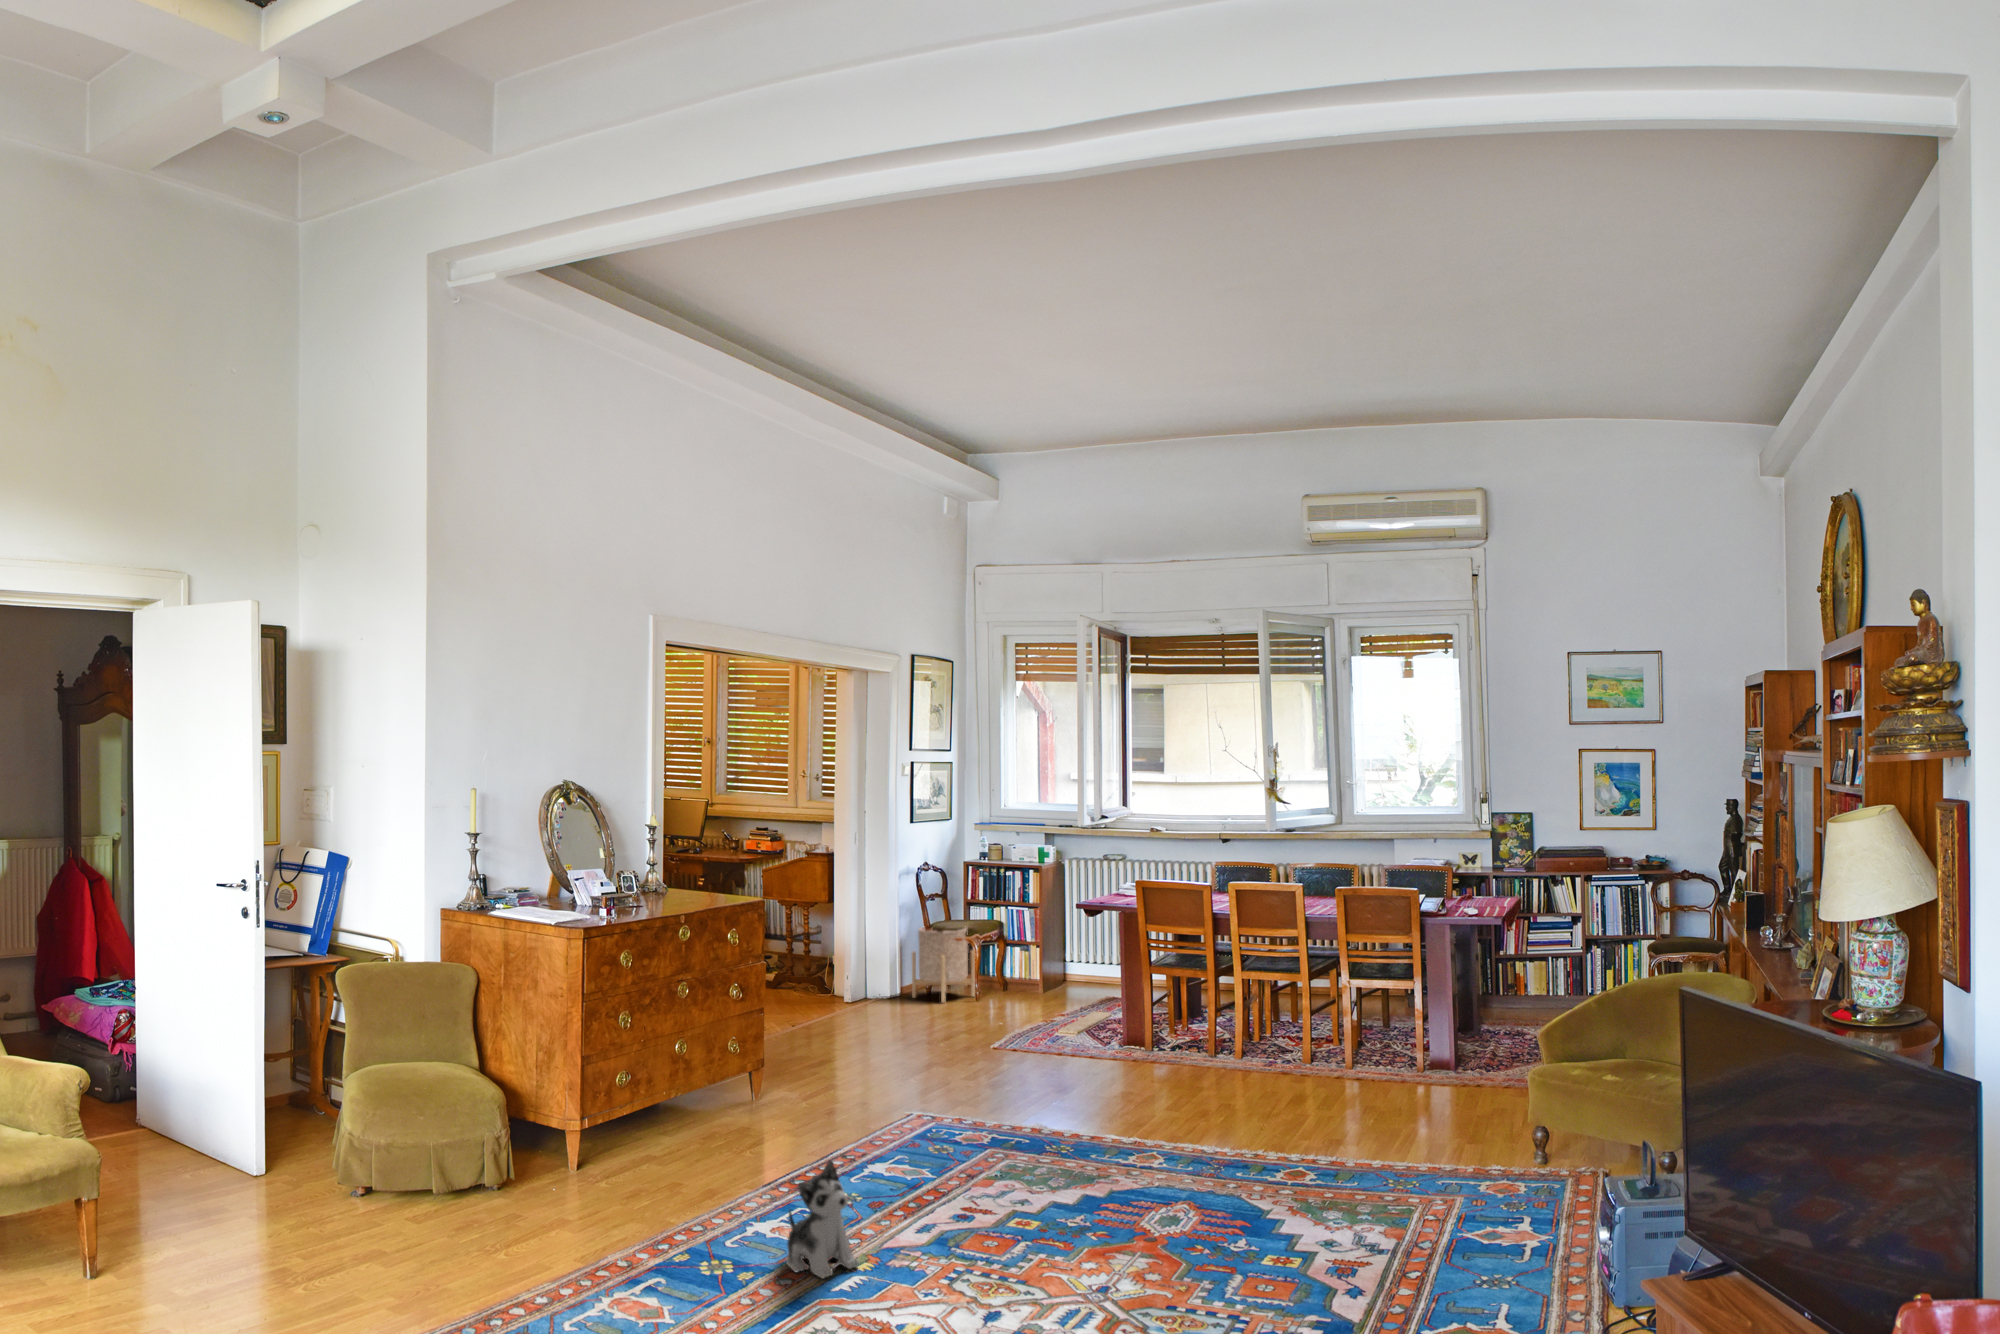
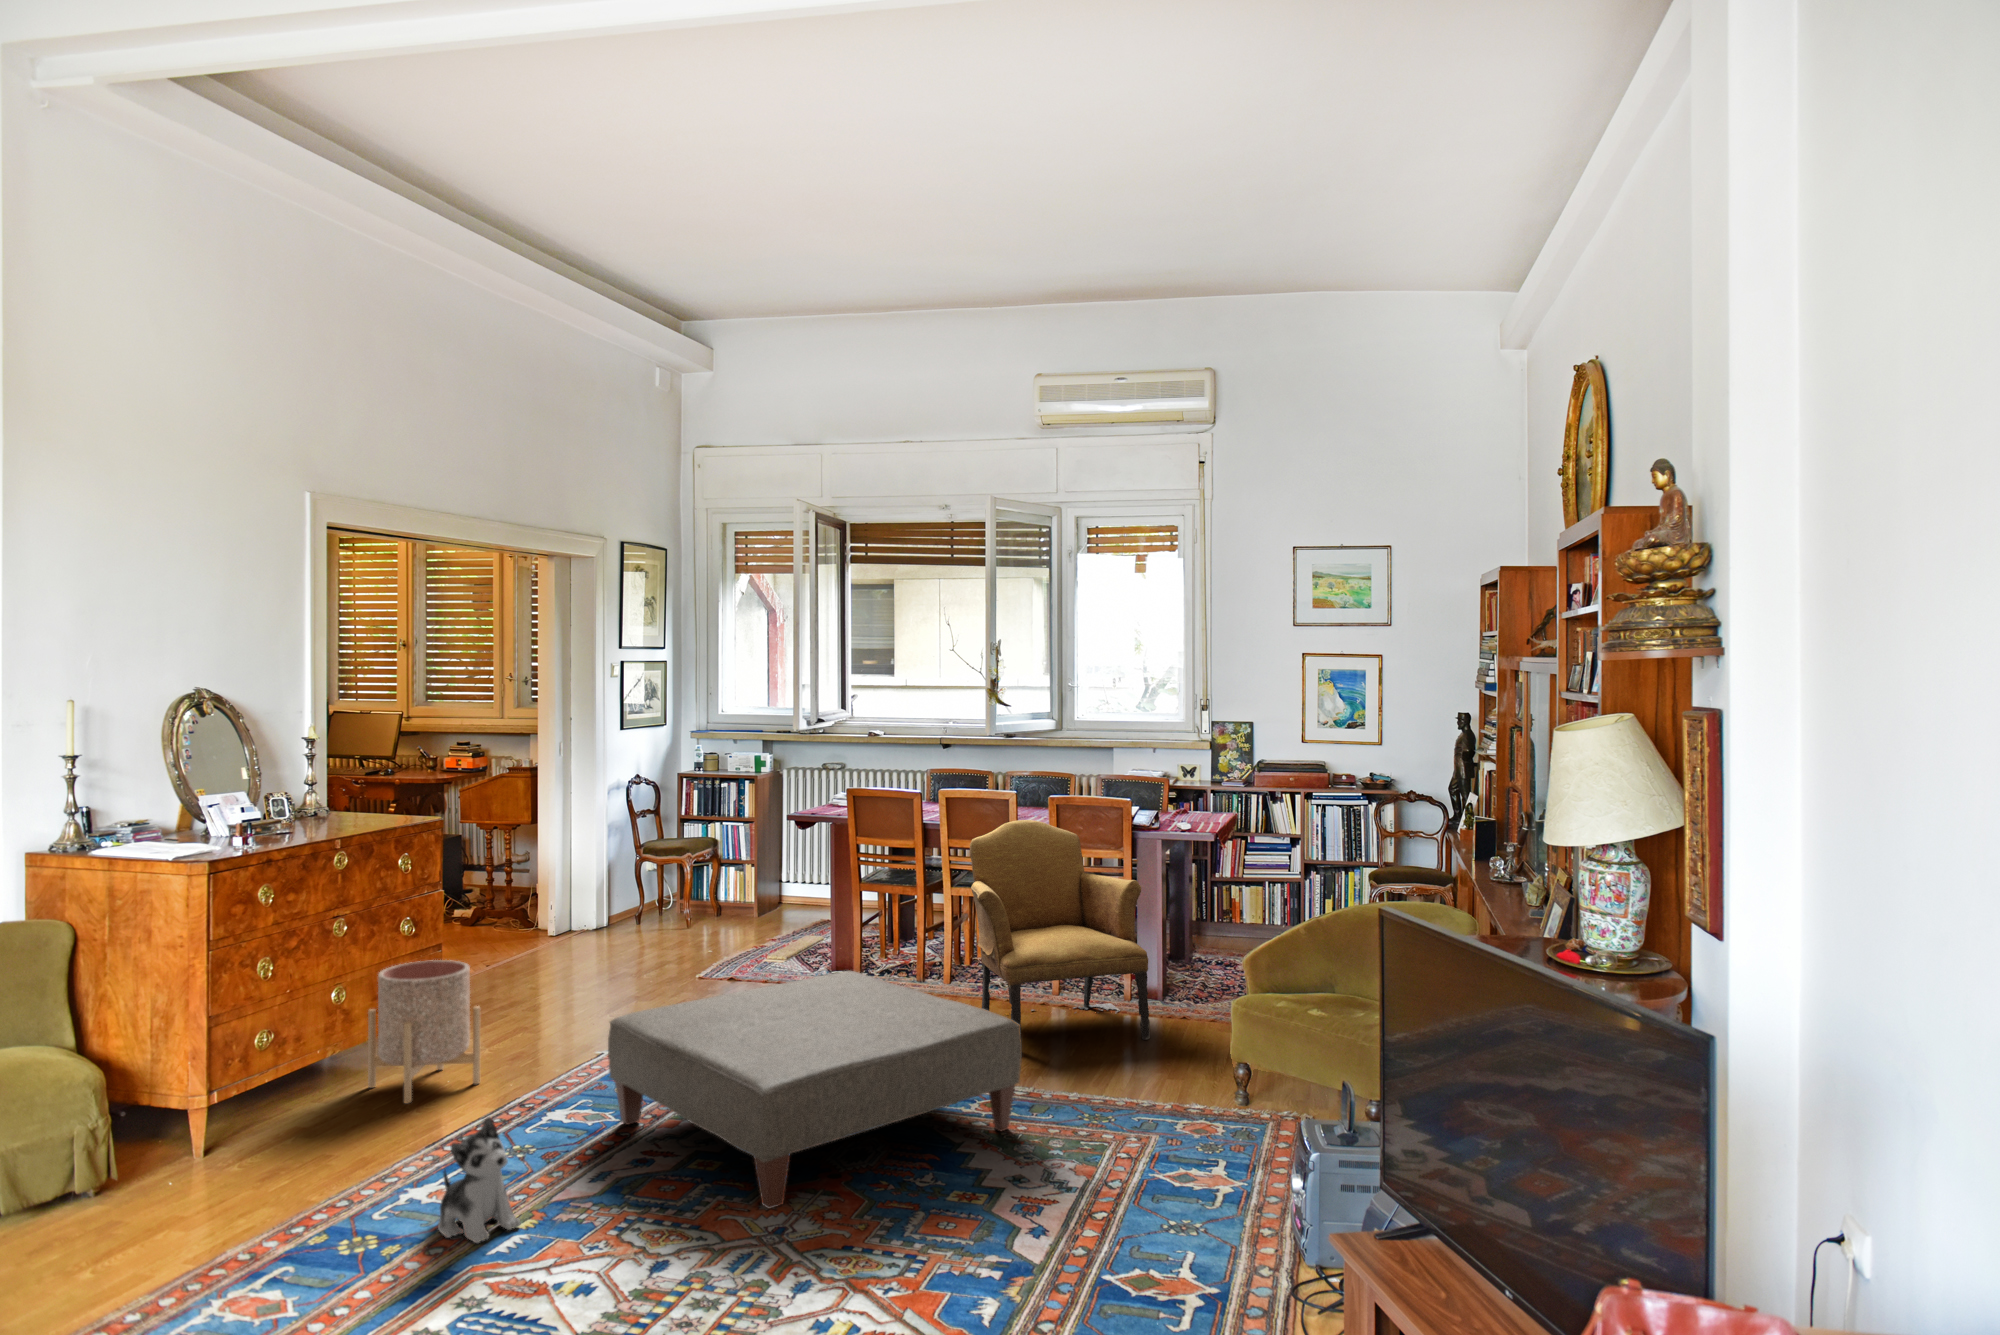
armchair: none [1260,895,1458,1131] -> present [970,820,1150,1040]
planter: present [912,926,975,1003] -> present [368,960,480,1104]
ottoman: none [925,1041,1330,1265] -> present [608,971,1022,1209]

